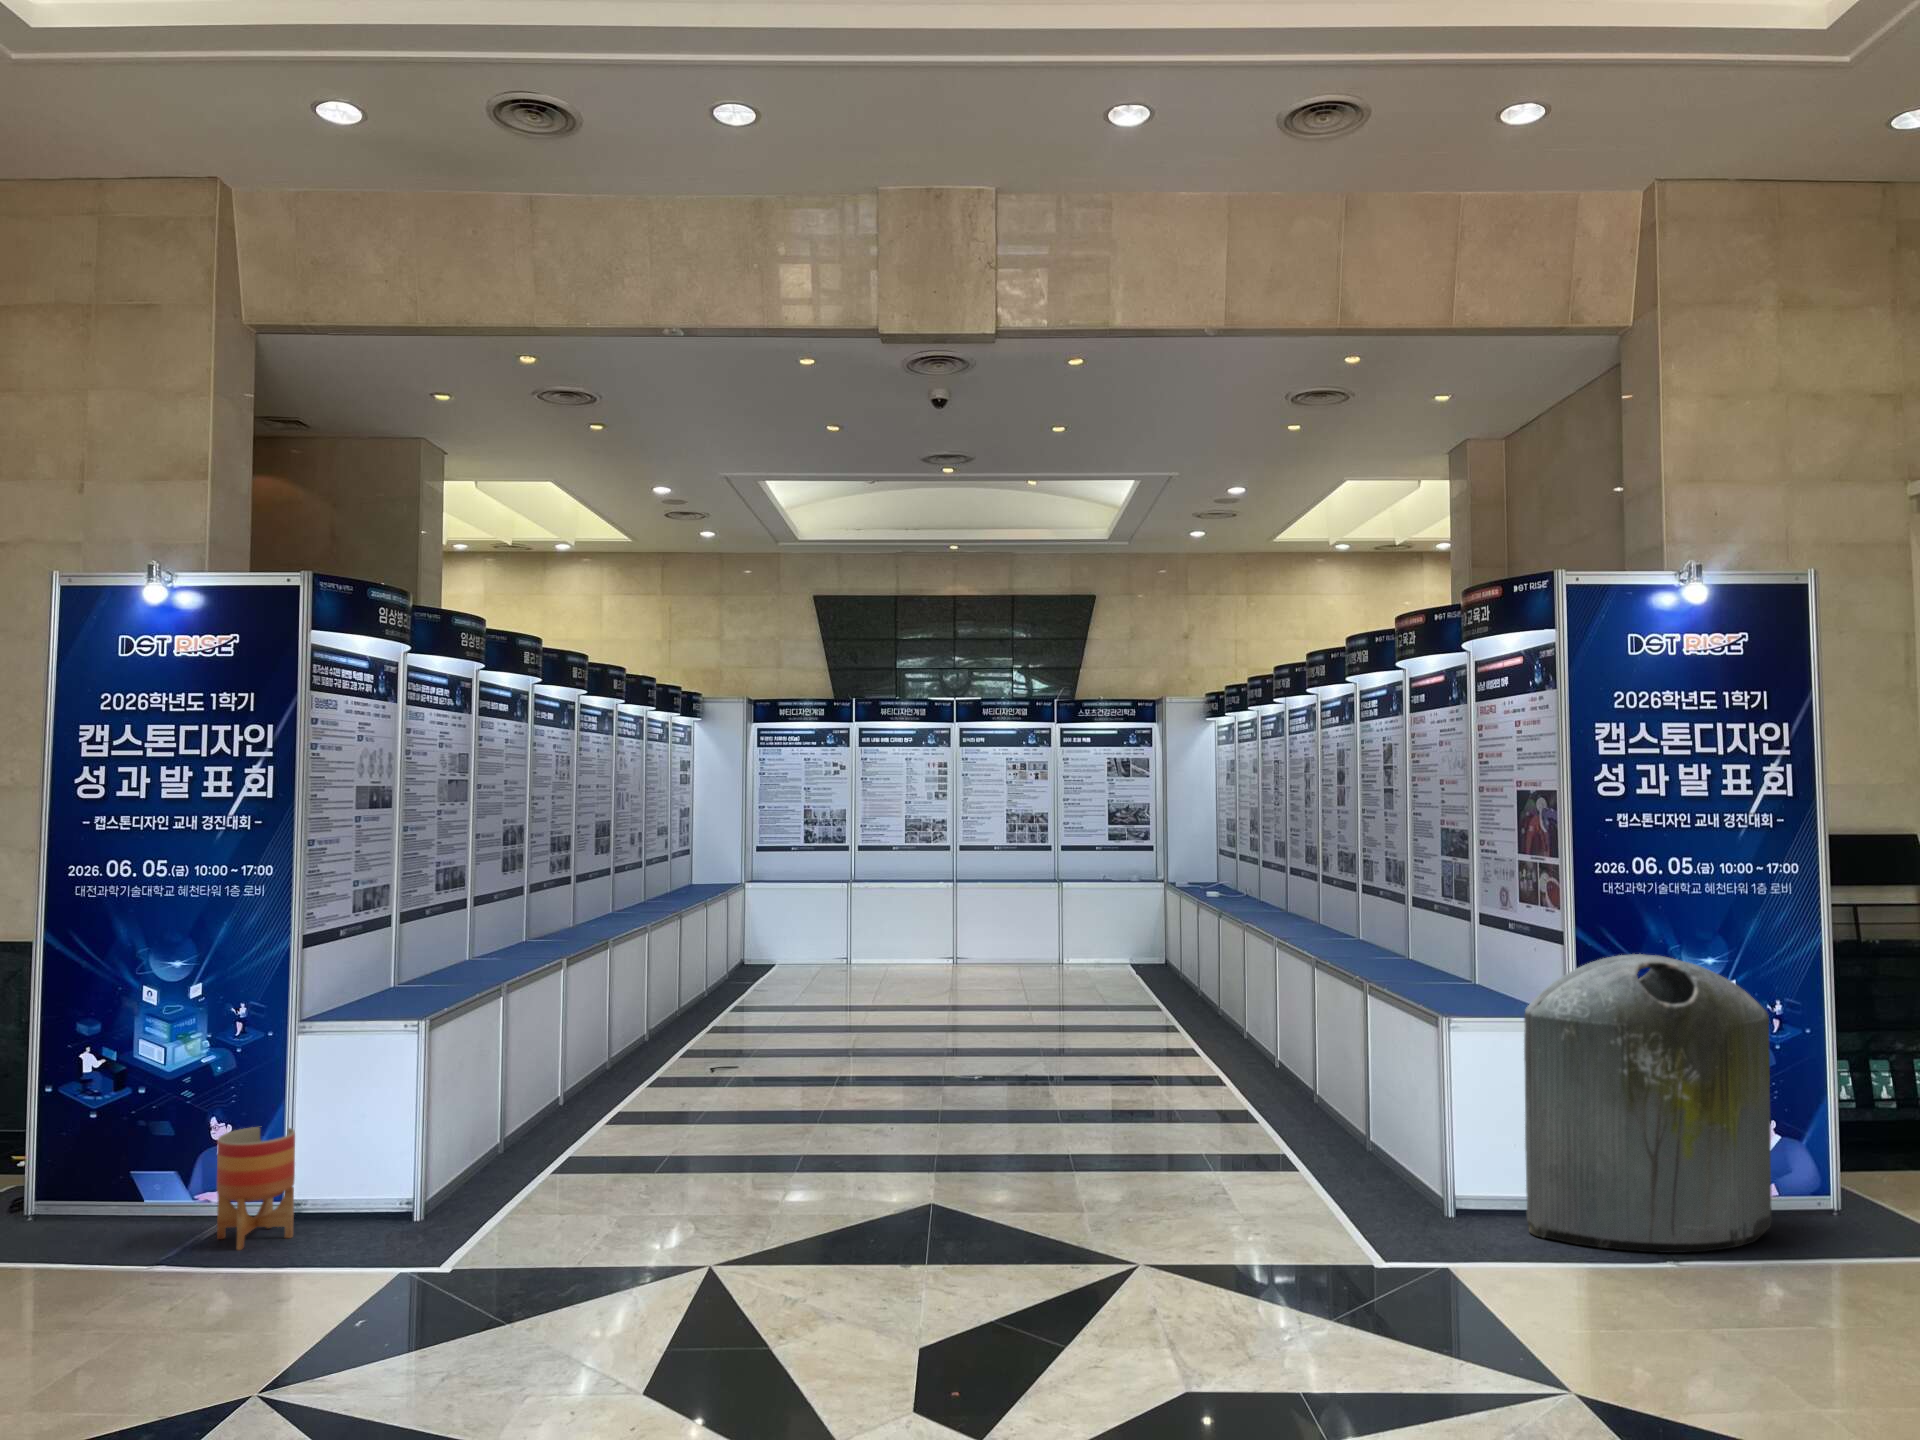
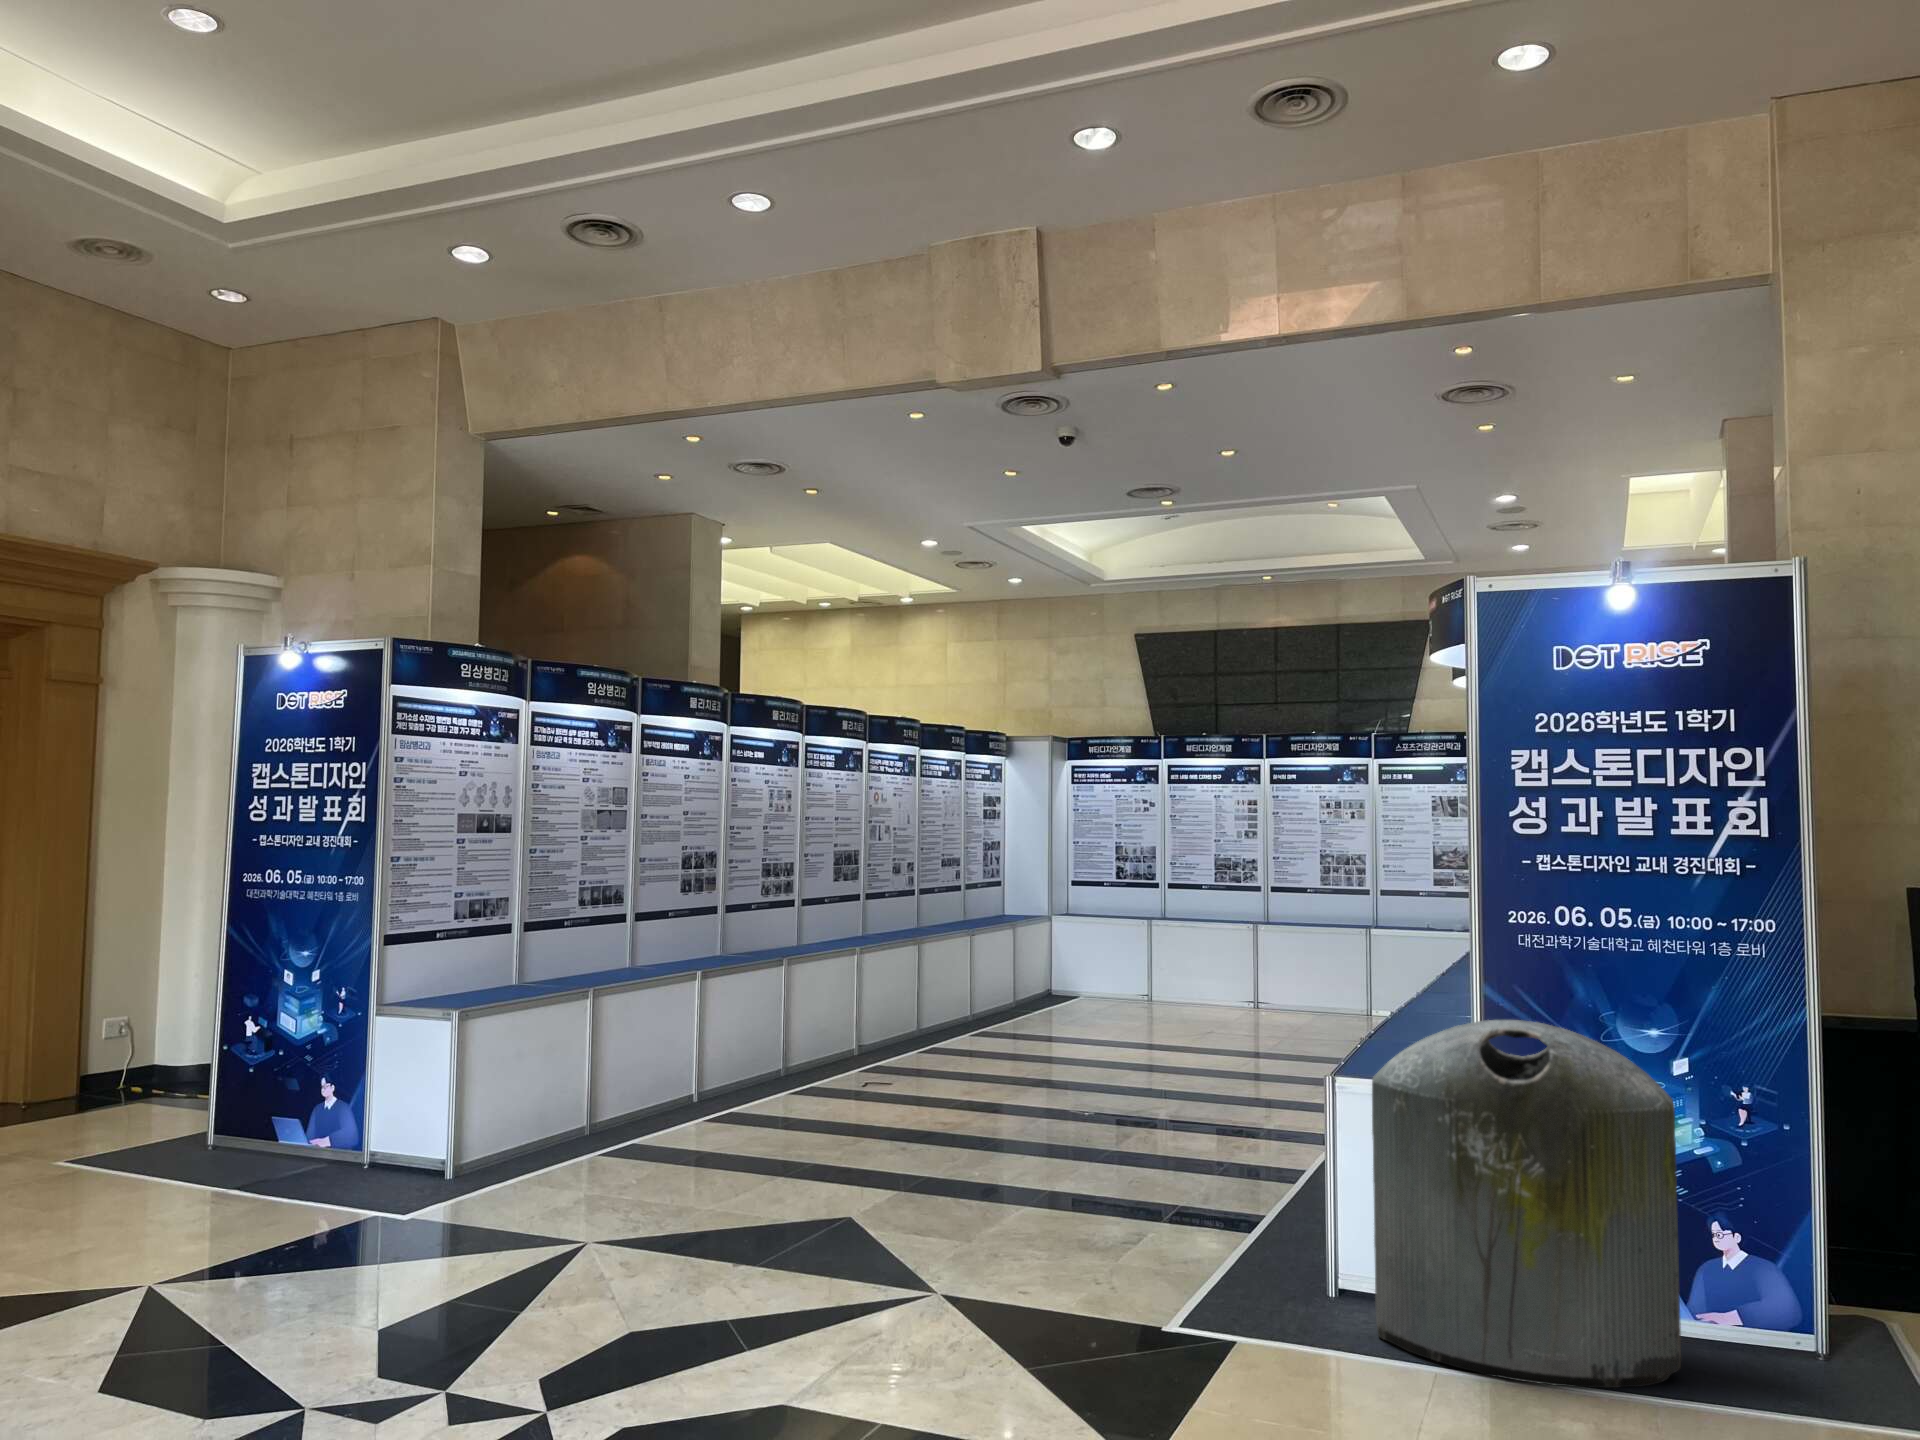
planter: present [217,1127,295,1250] -> none [298,1087,361,1183]

